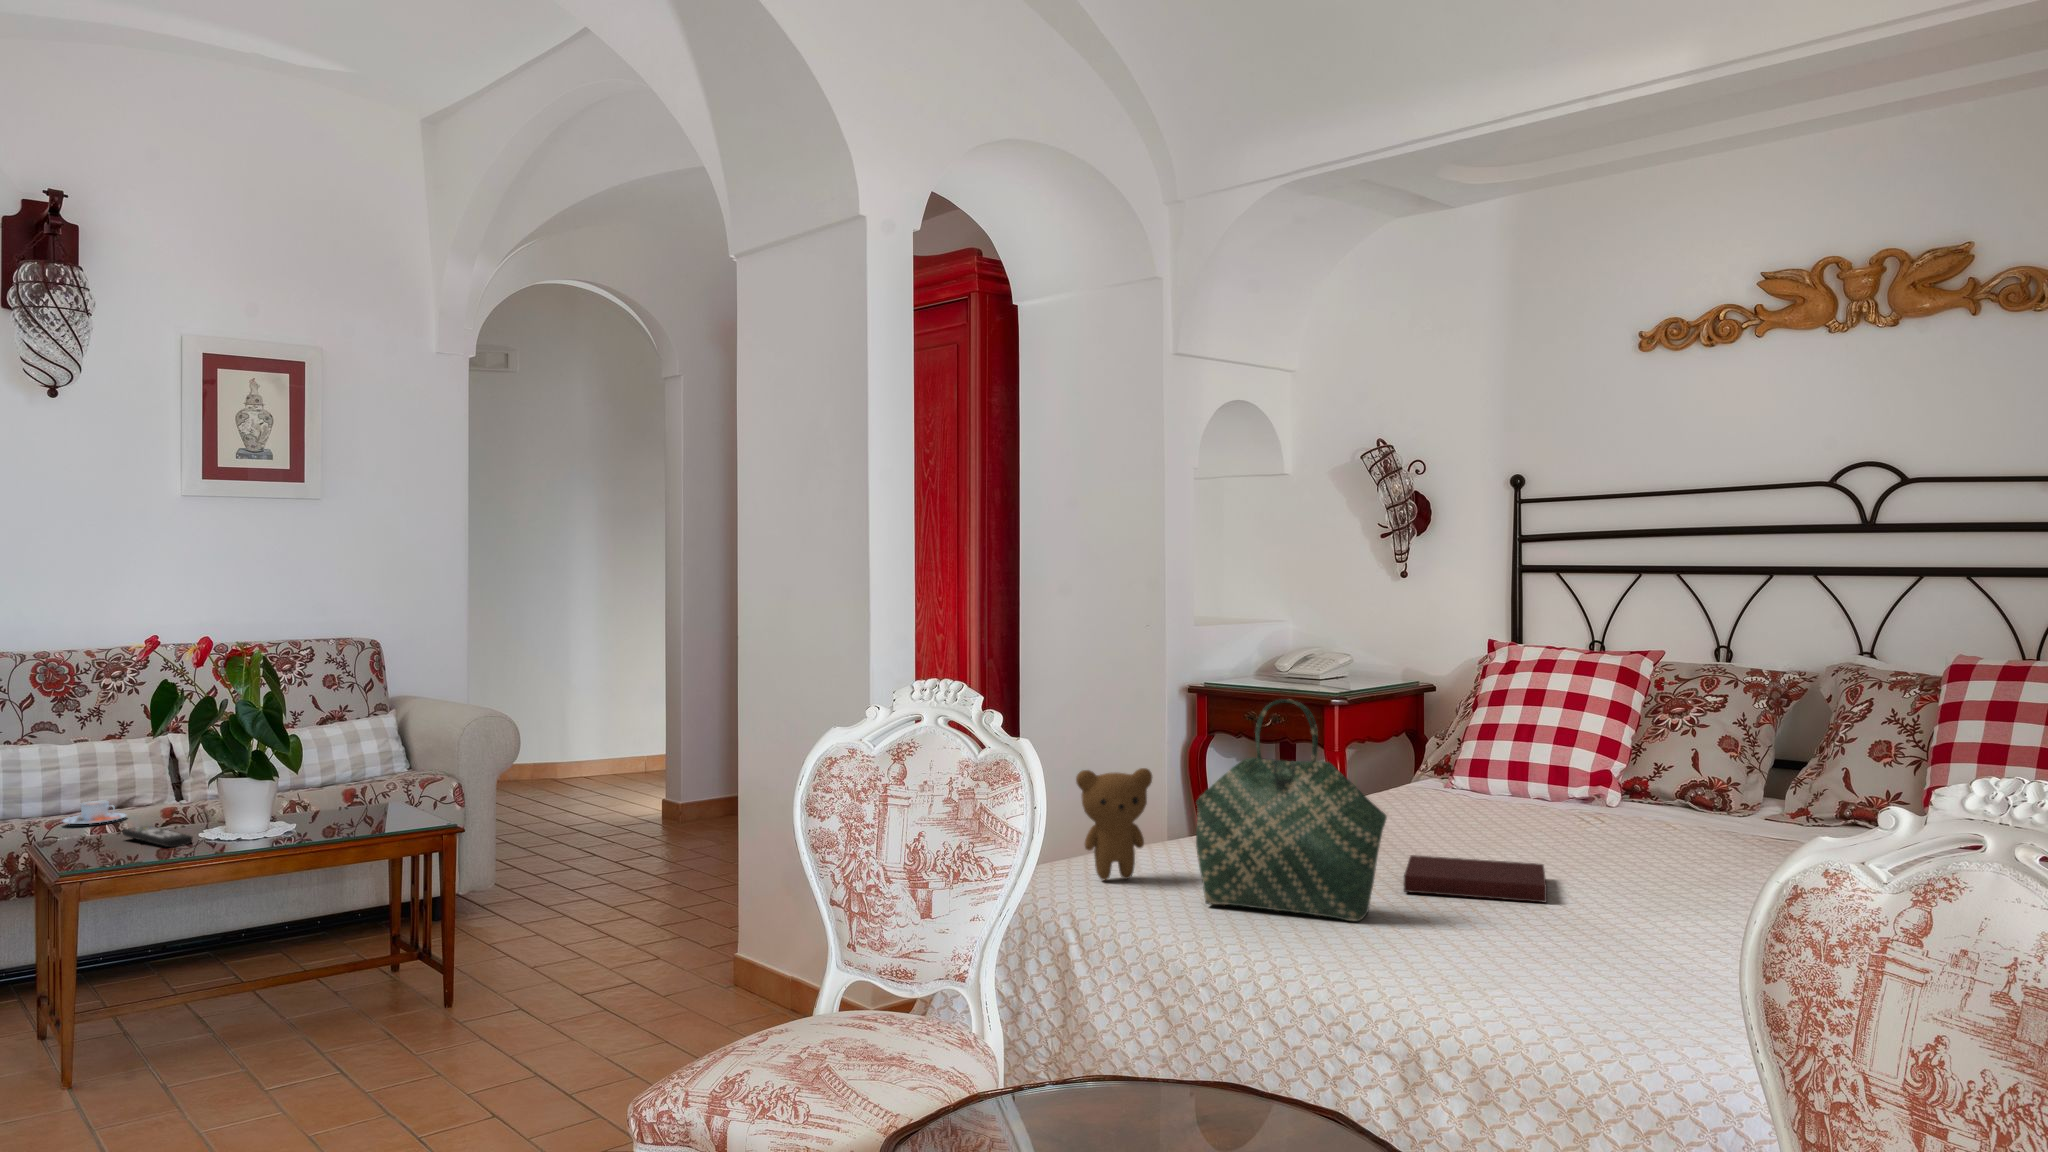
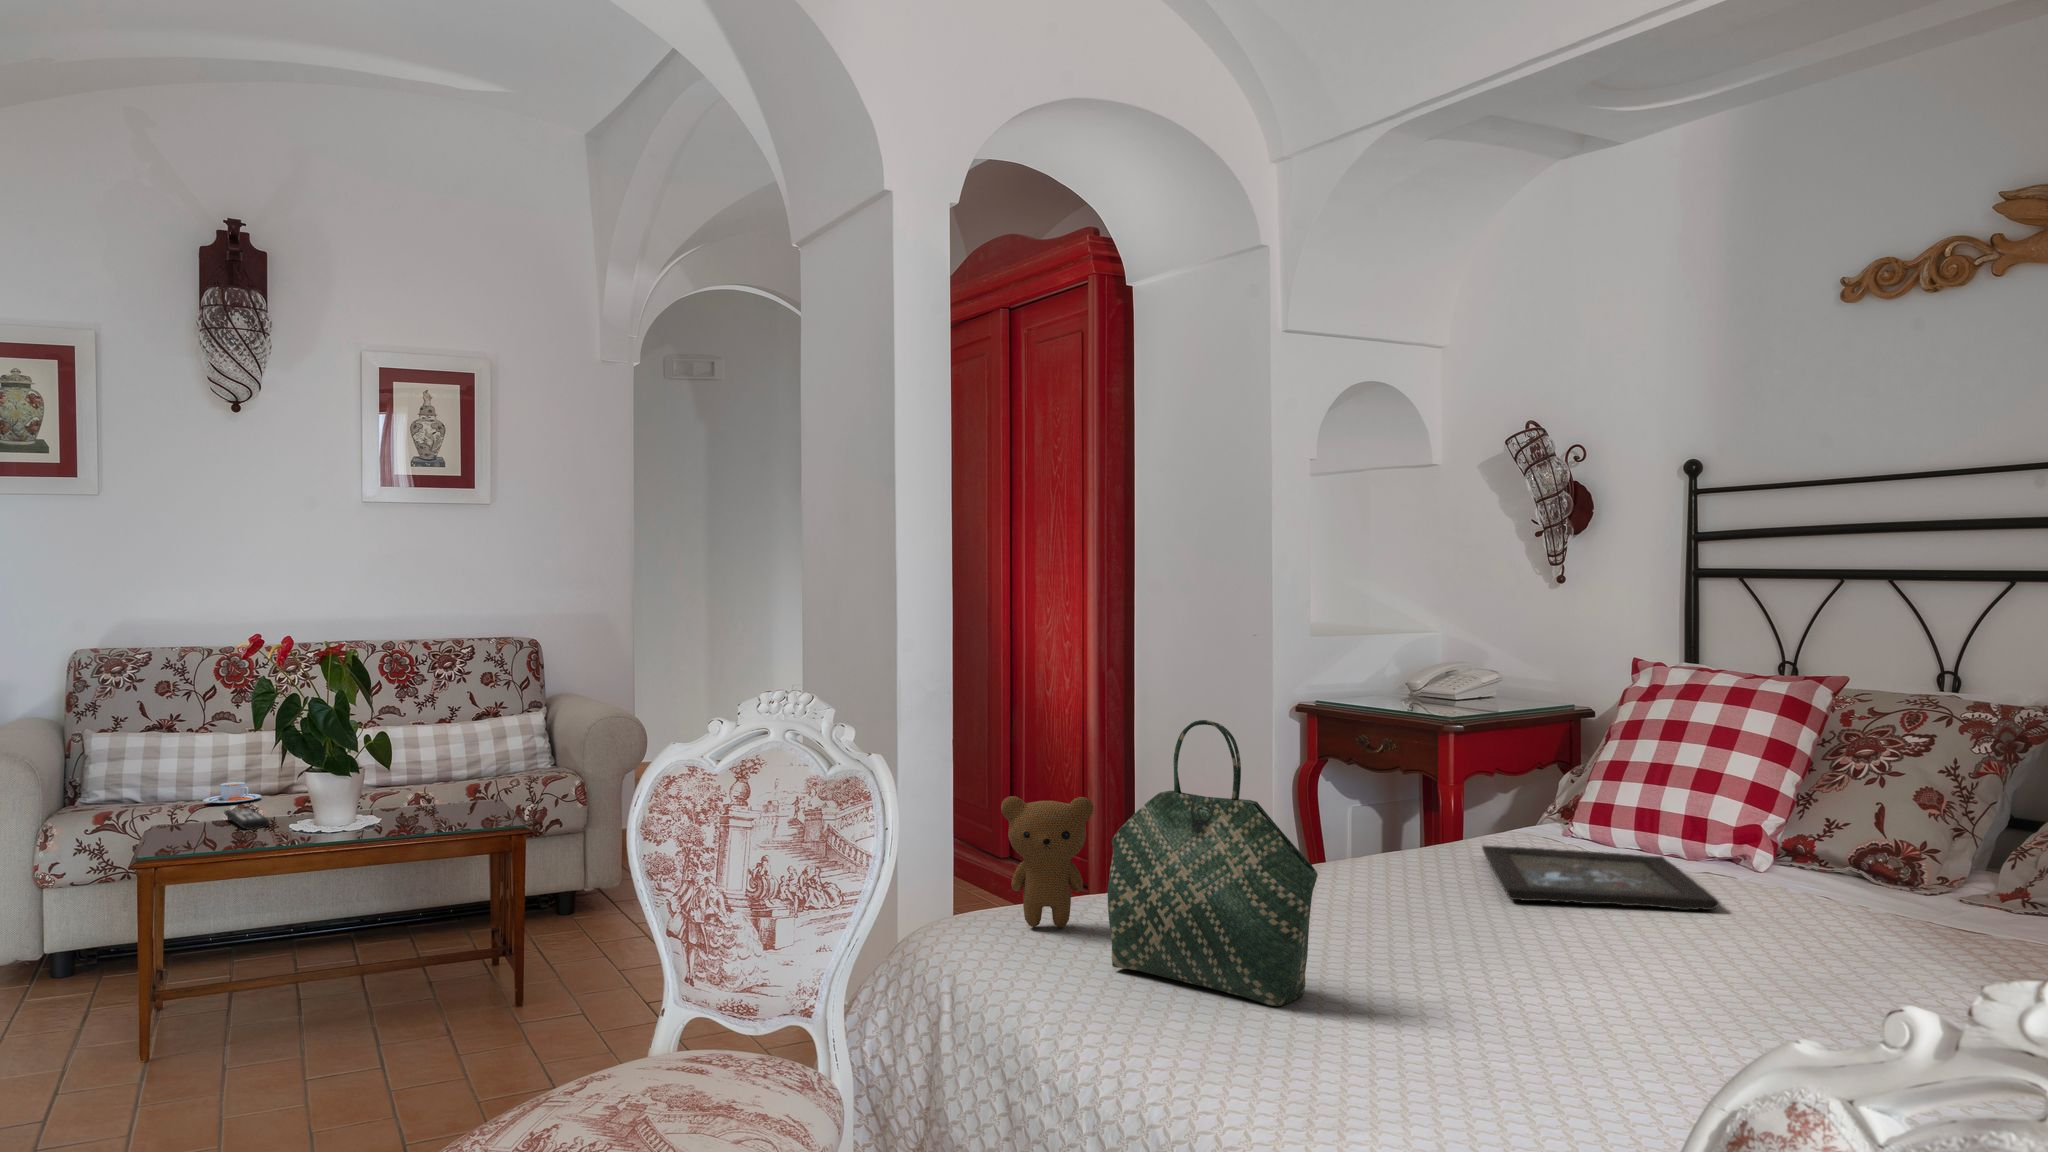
tray: none [1400,797,1606,837] -> present [1482,846,1719,910]
notebook: present [1404,855,1547,903] -> none [1375,922,1581,1000]

